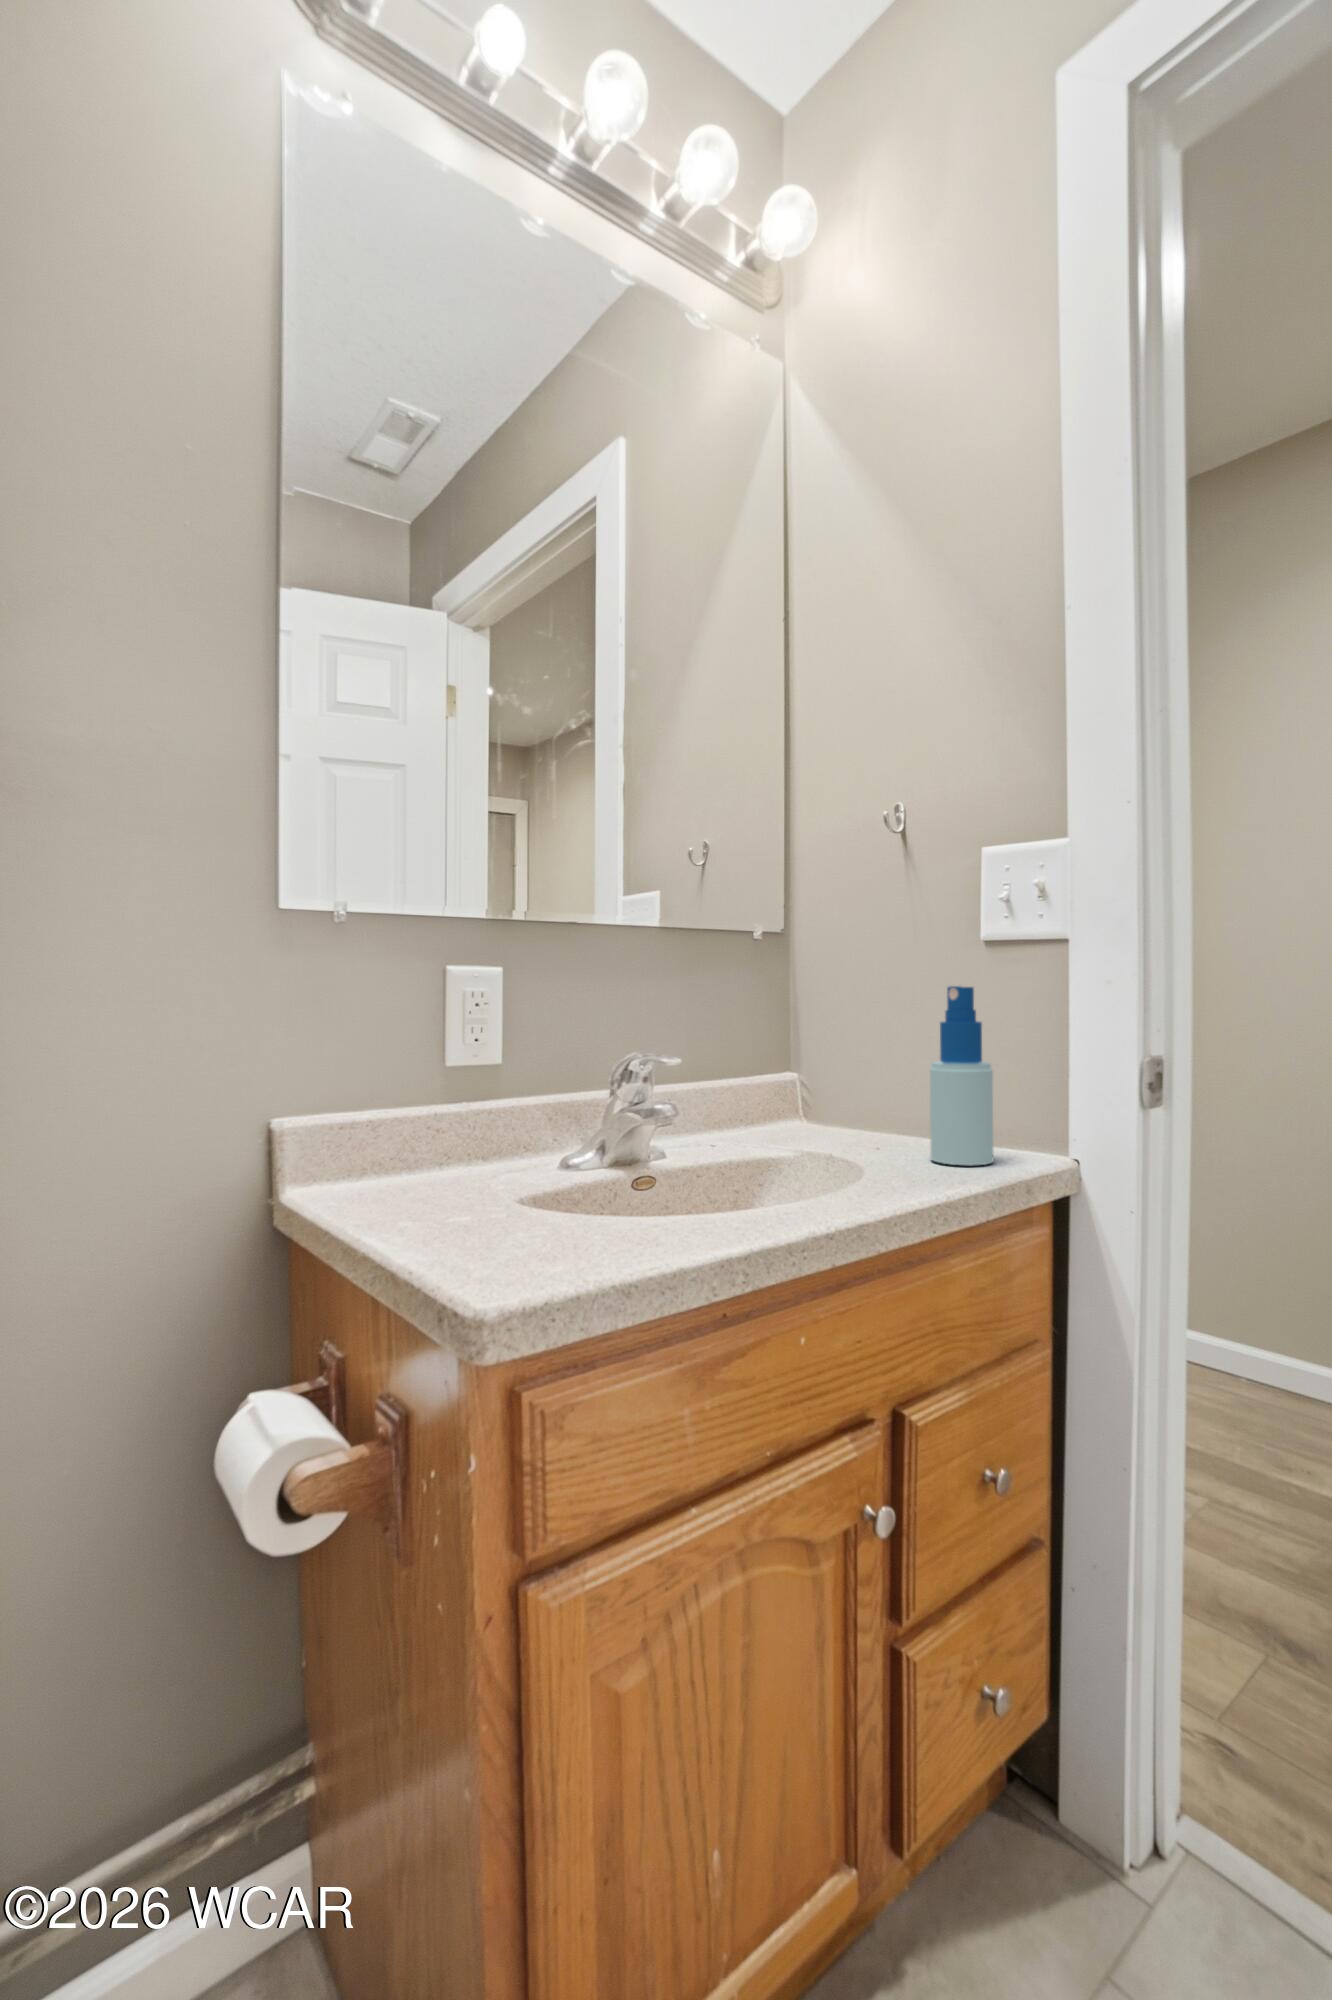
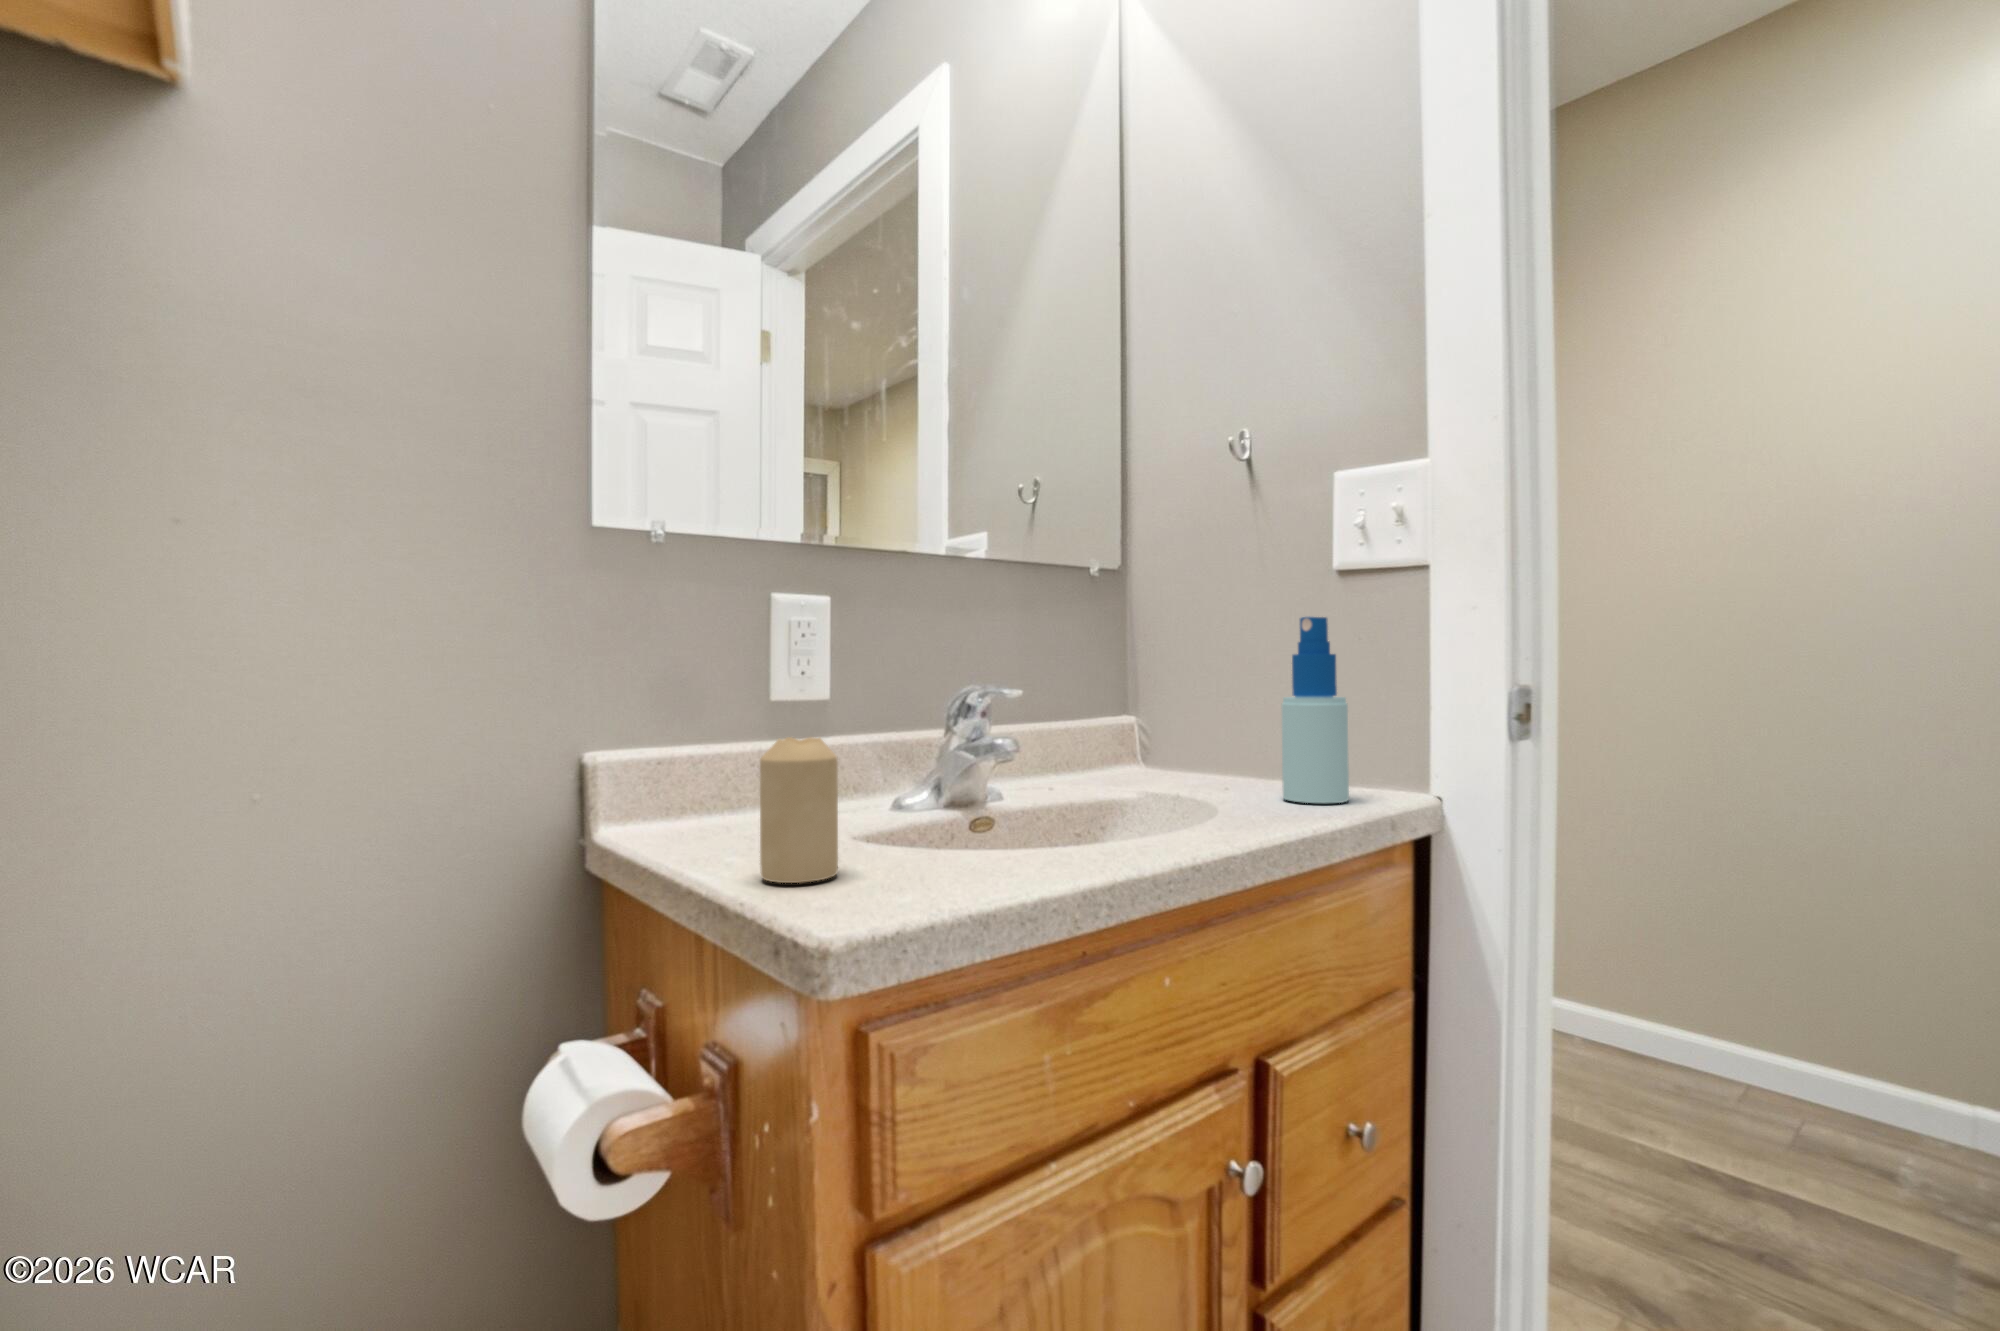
candle: none [428,1116,500,1251] -> present [760,737,838,883]

